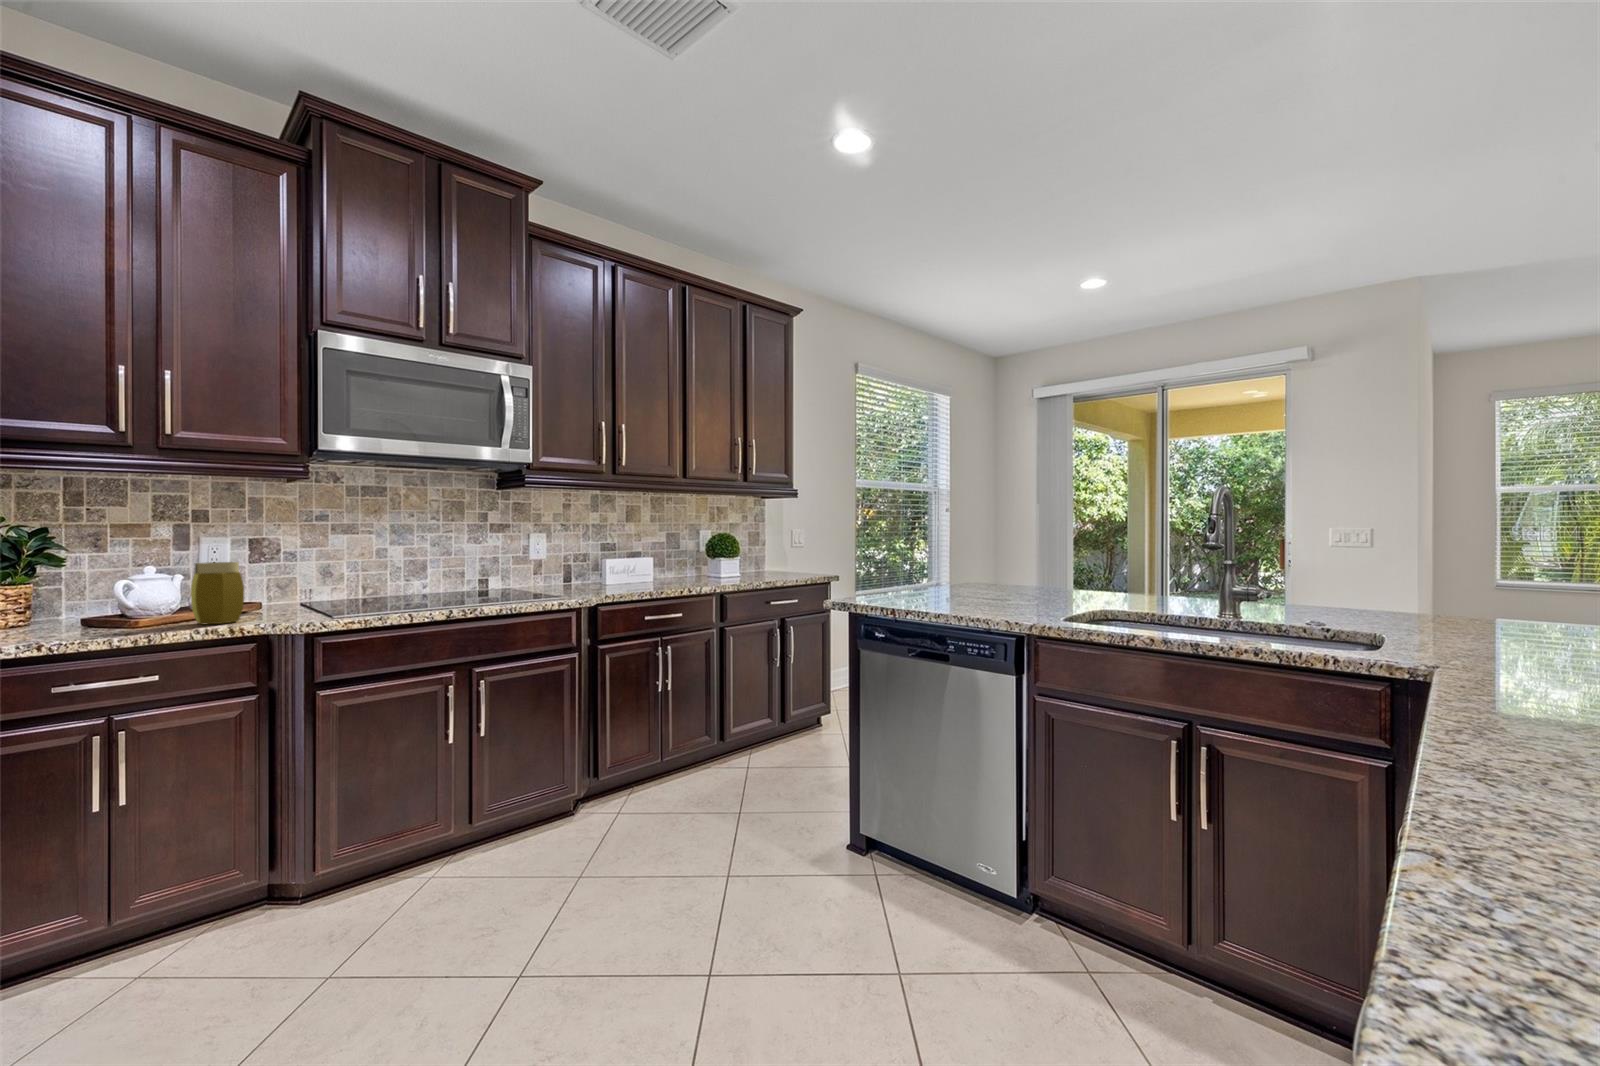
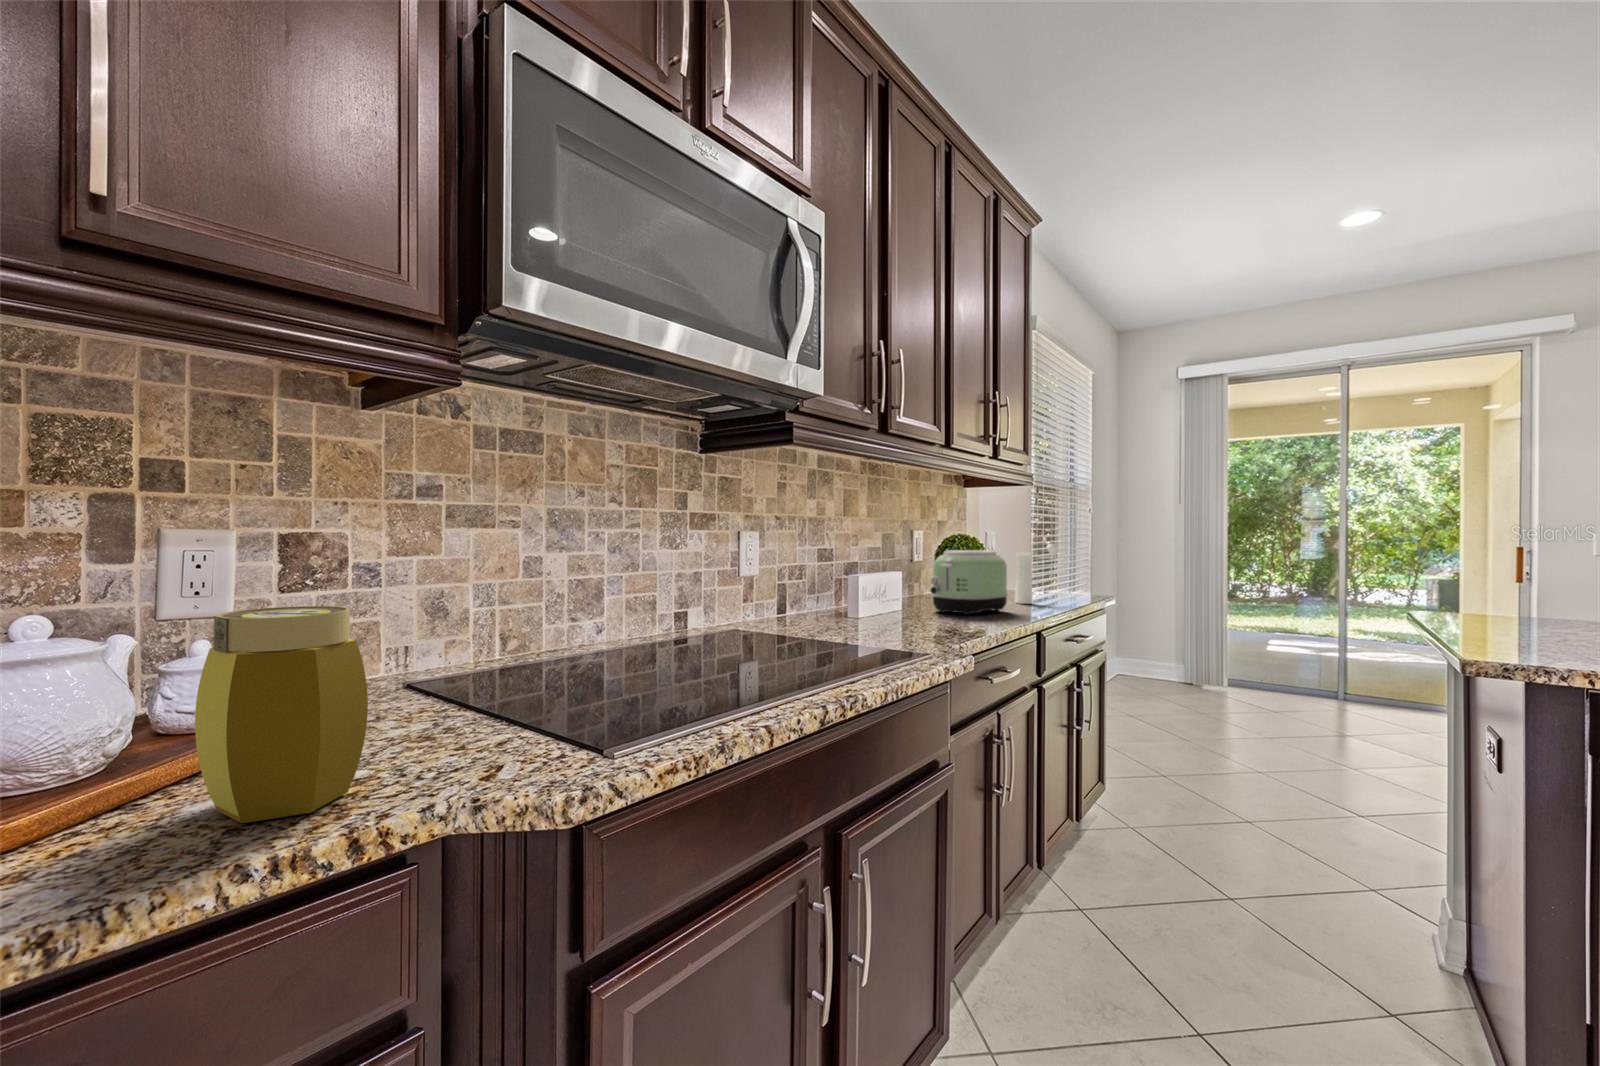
pepper mill: none [763,538,794,579] -> present [1015,544,1059,604]
toaster: none [674,543,731,584] -> present [930,550,1008,615]

